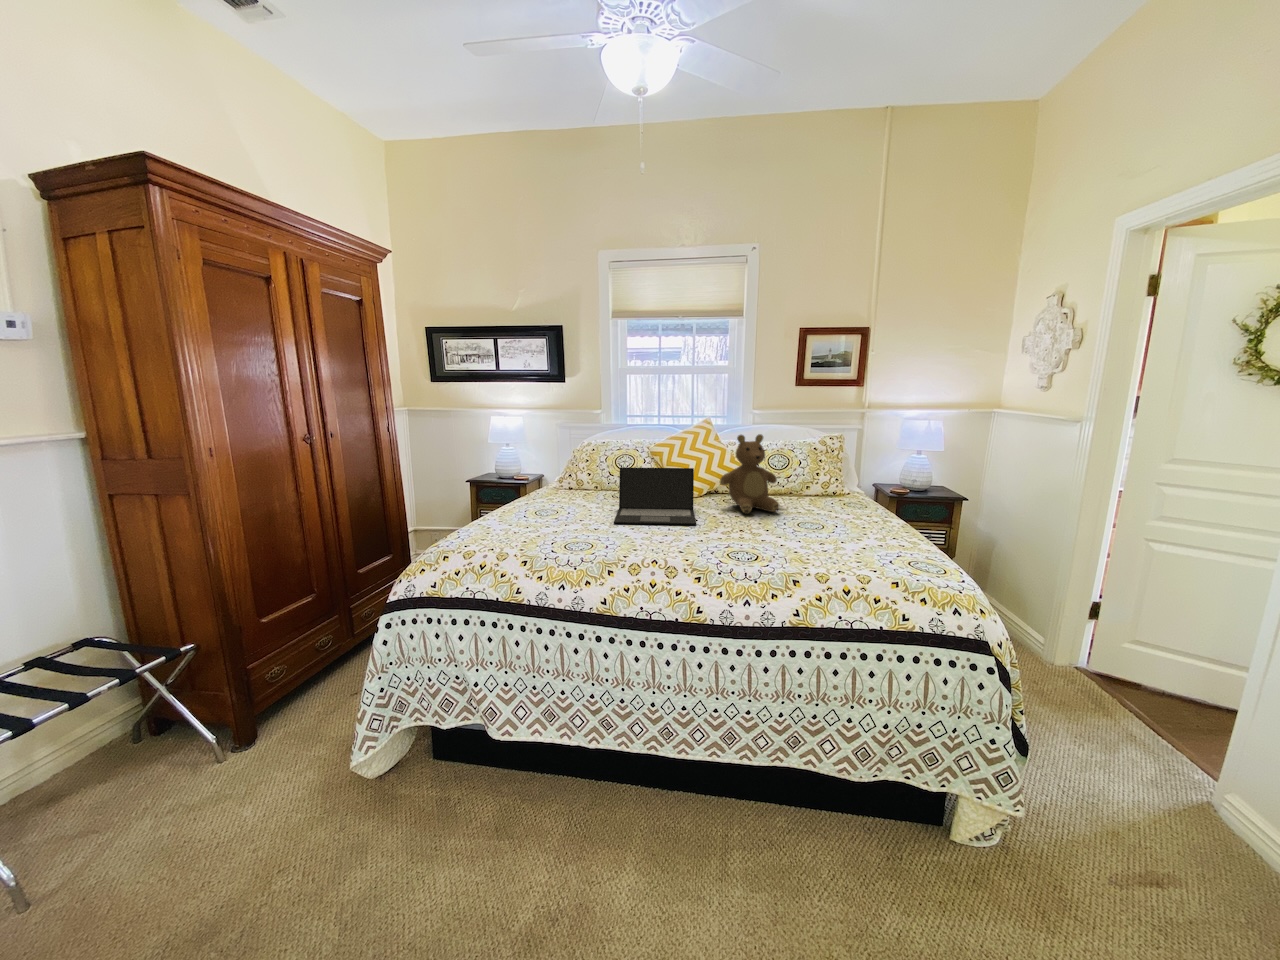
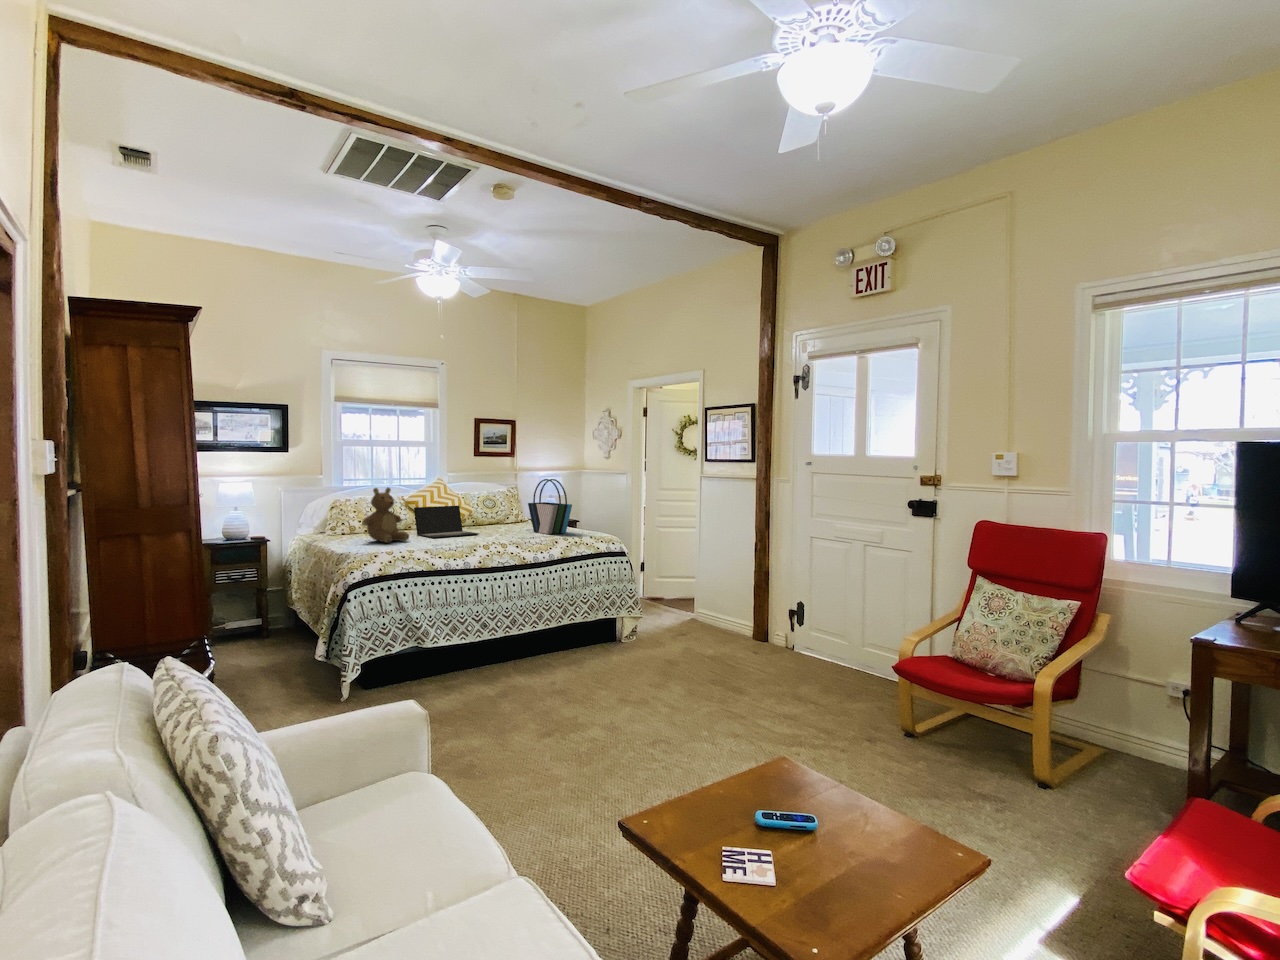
teddy bear: present [720,434,779,513] -> present [362,488,409,543]
tote bag: none [800,437,869,551] -> present [528,479,572,534]

